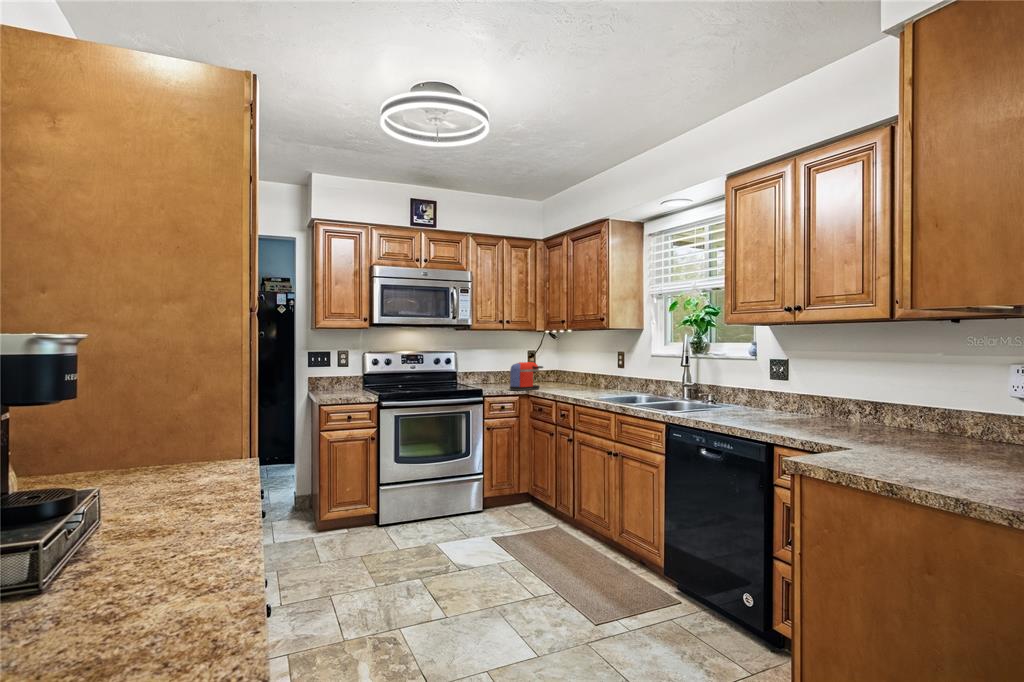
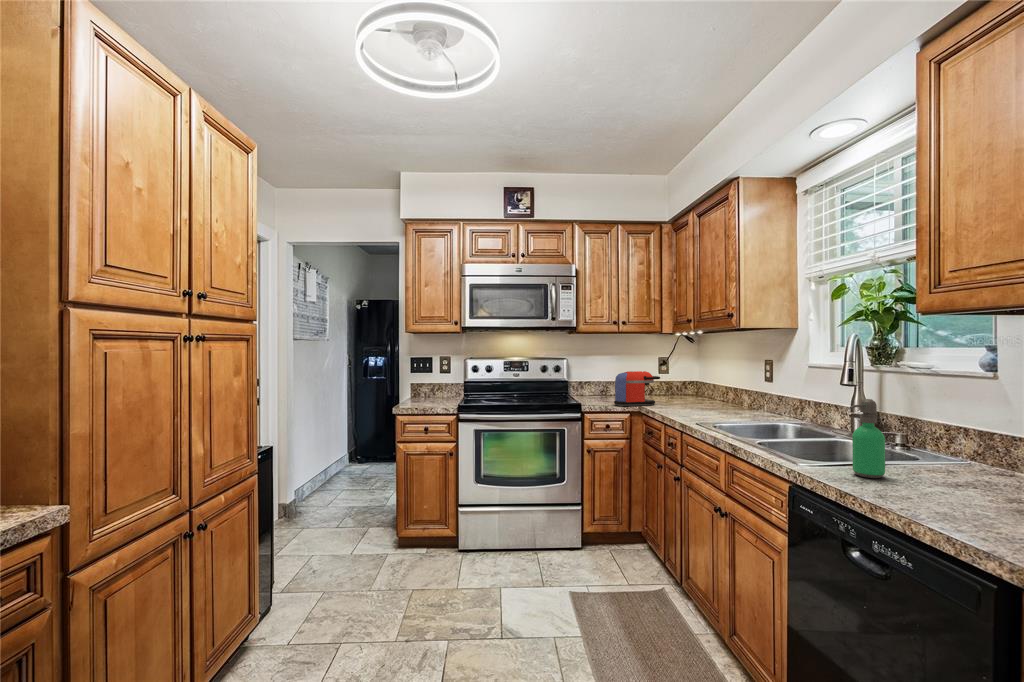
soap dispenser: none [696,372,712,415] -> present [850,399,885,478]

